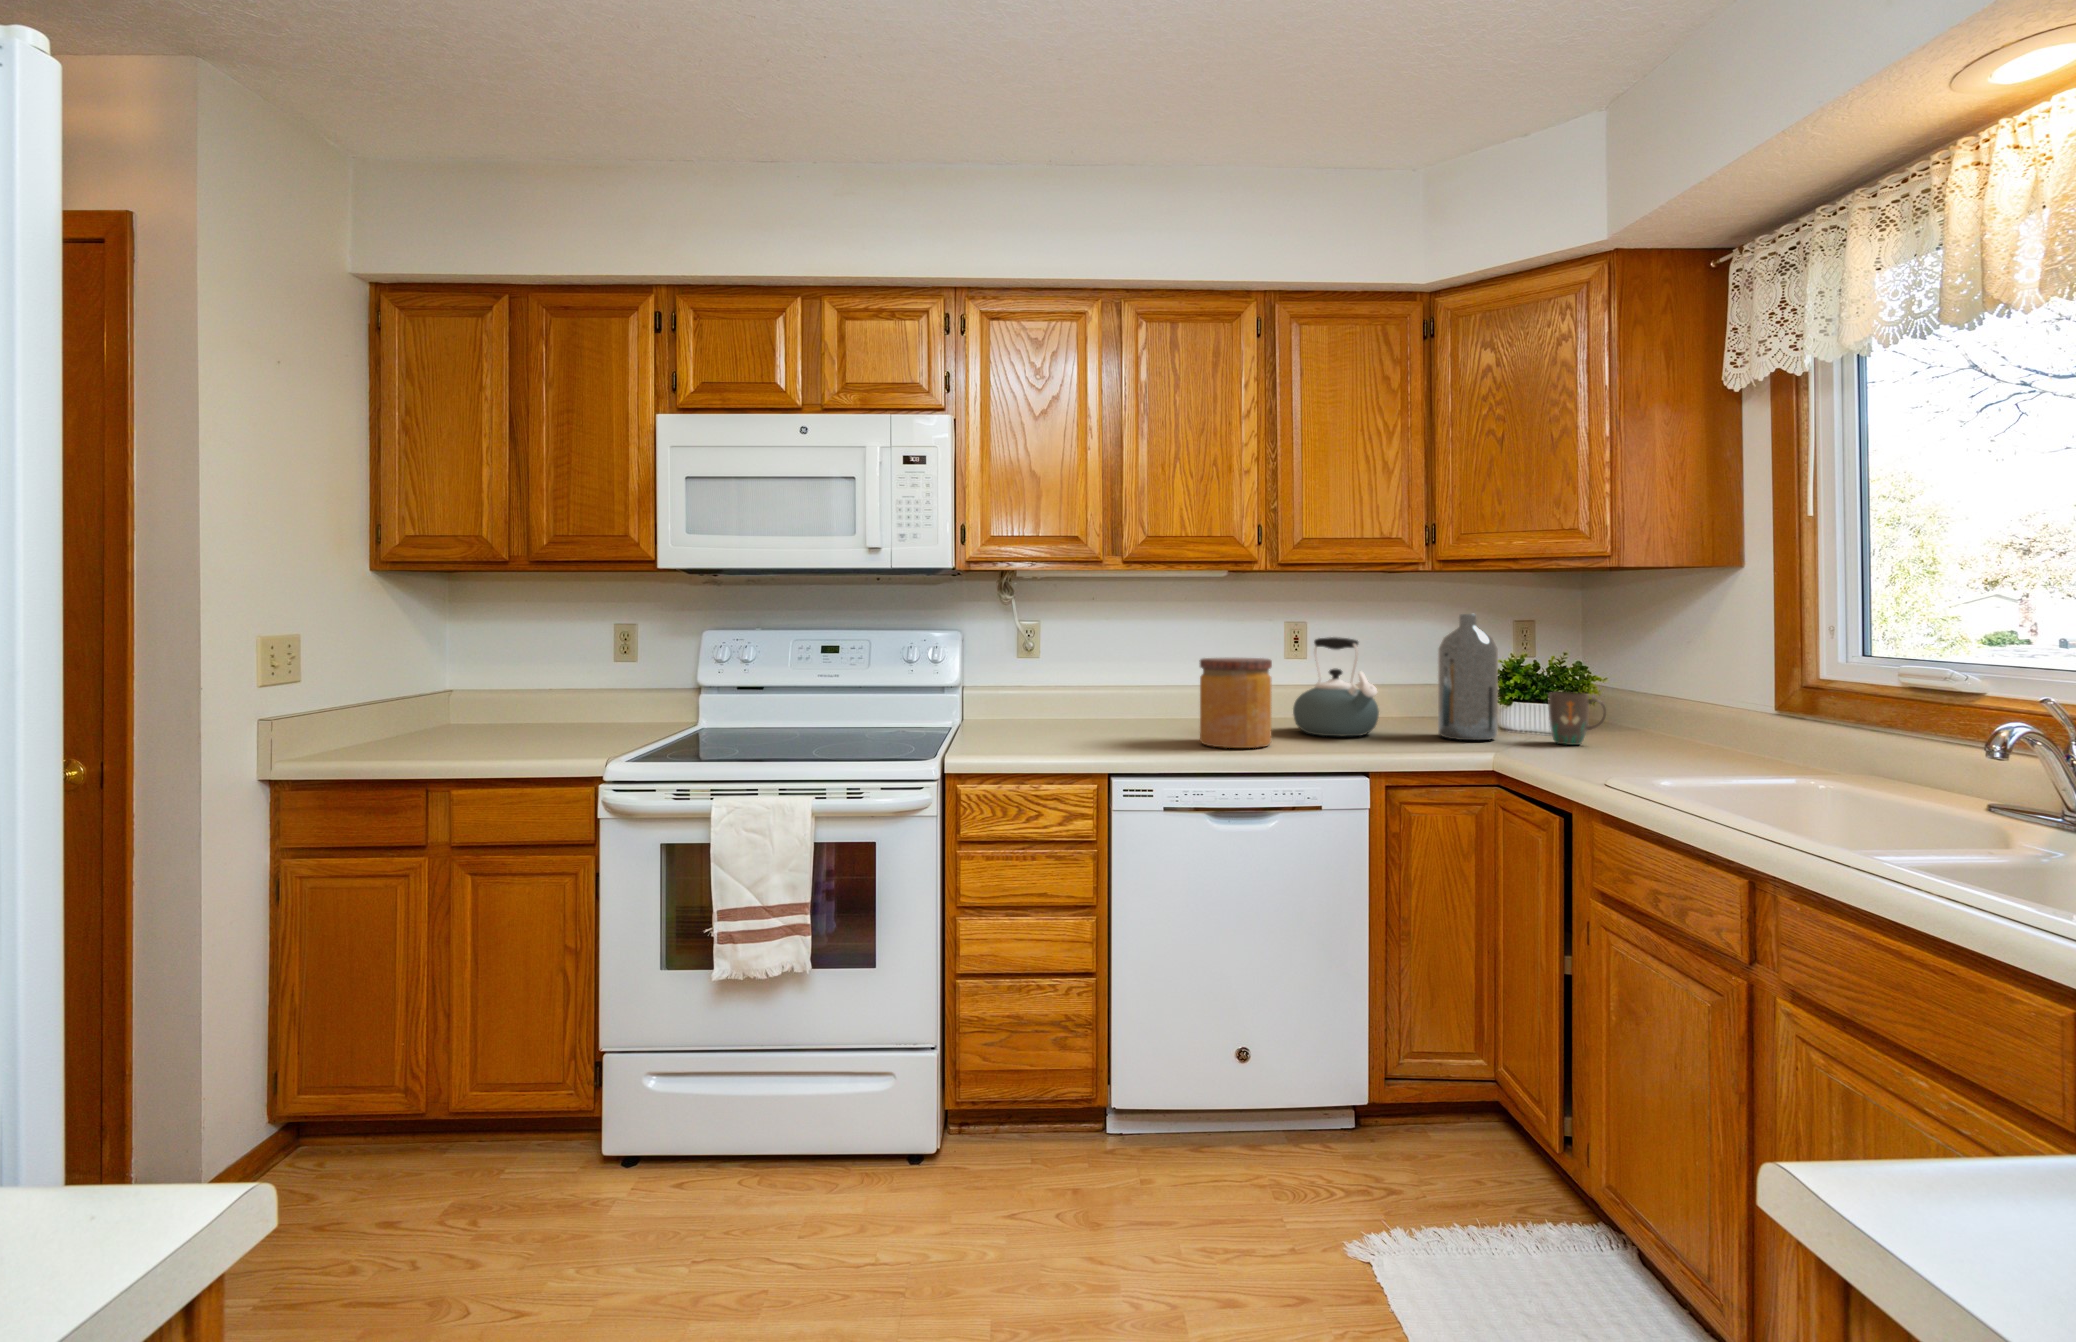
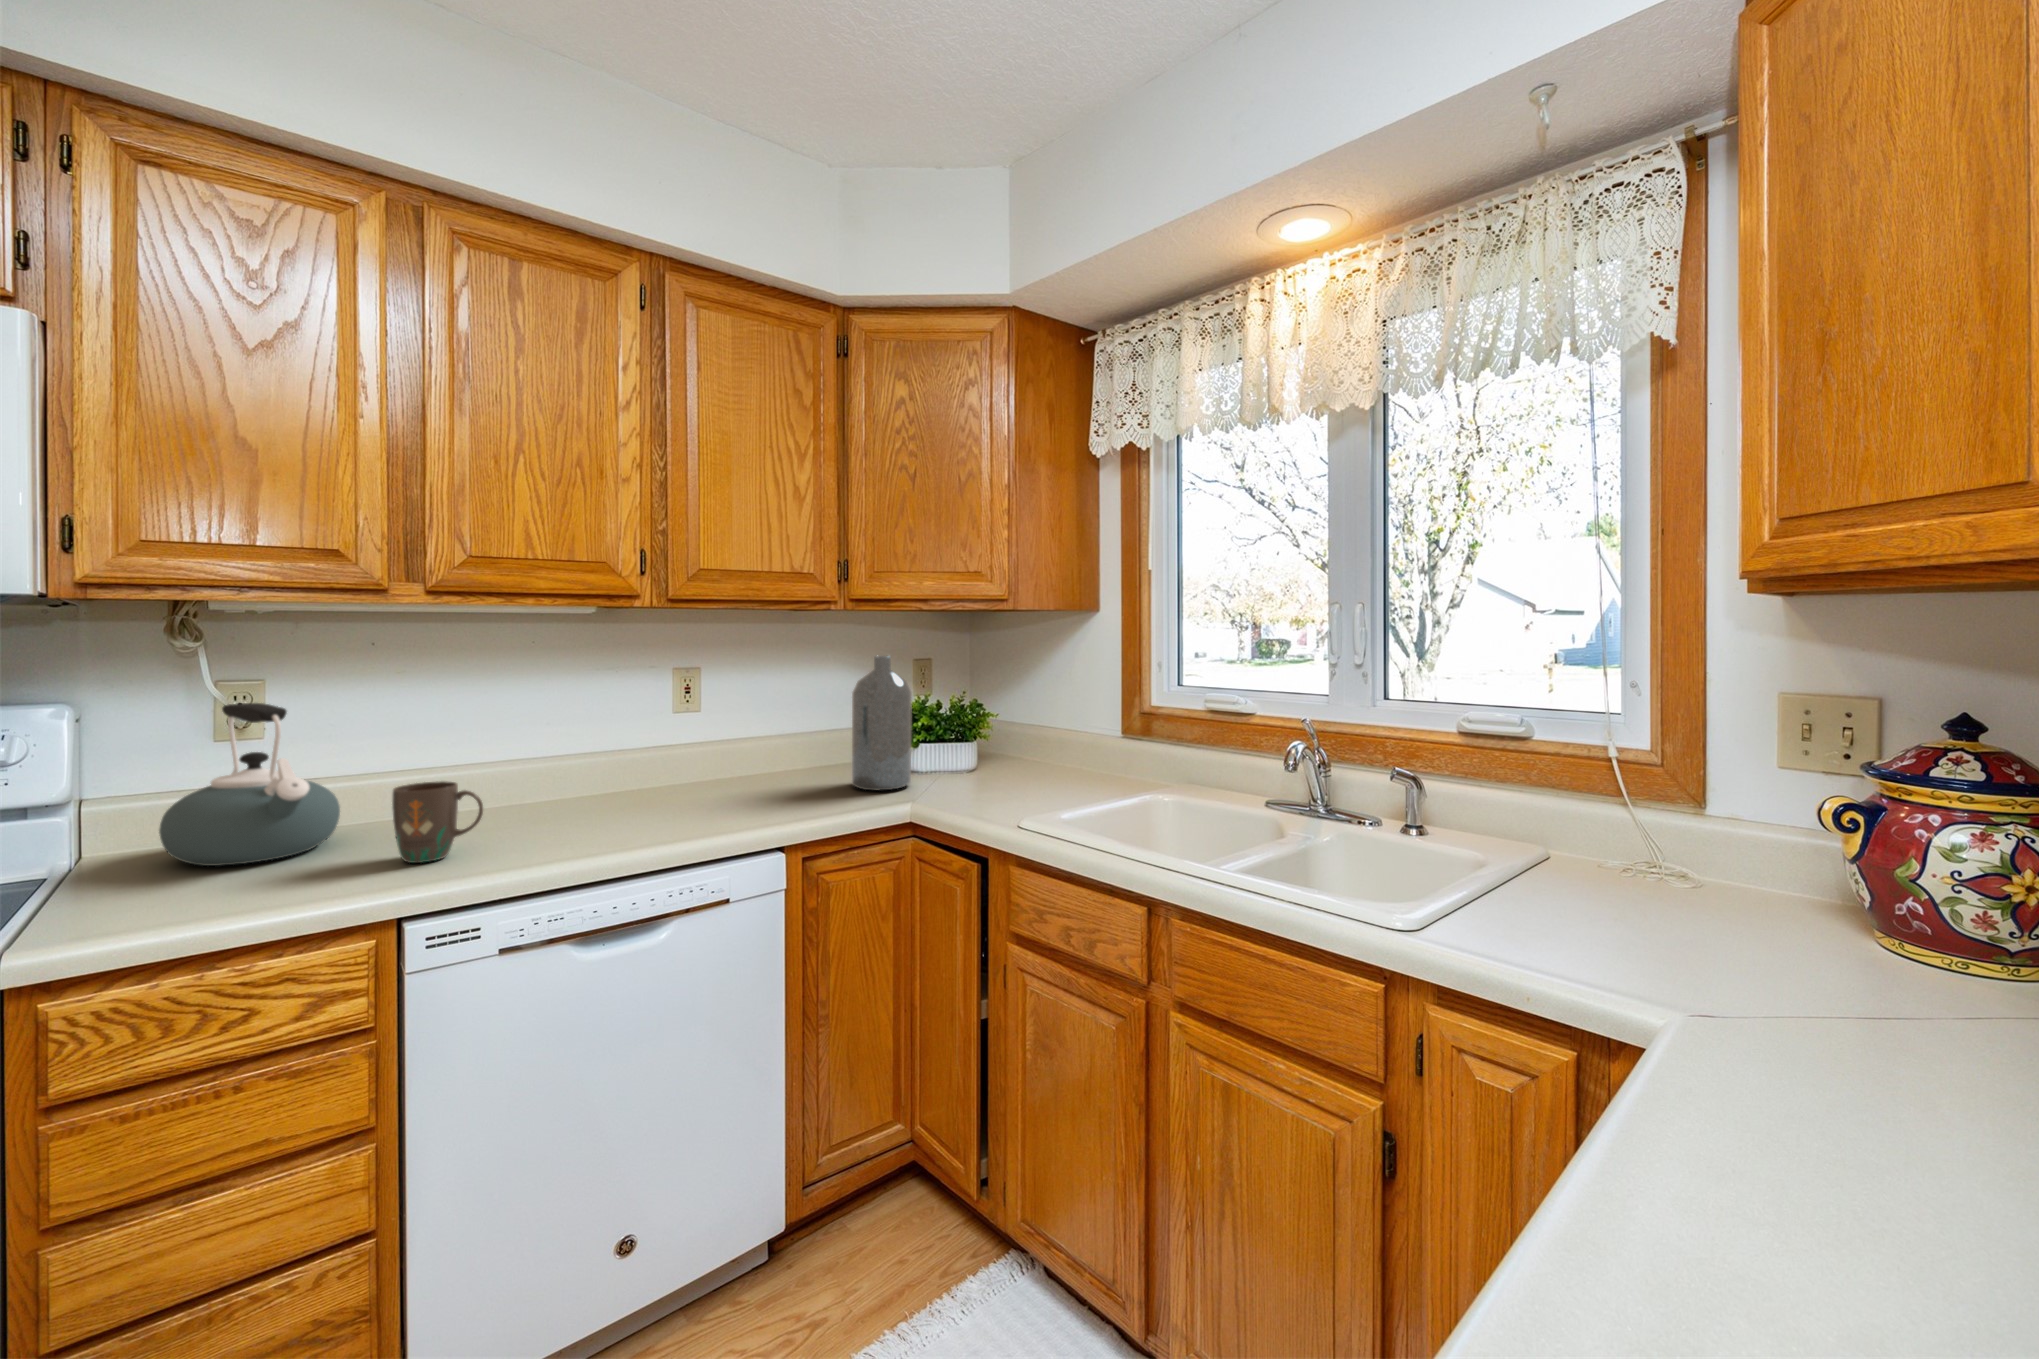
kettle: present [1293,637,1379,736] -> present [159,703,340,866]
jar: present [1200,658,1272,748] -> none [557,718,663,845]
mug: present [1548,692,1606,745] -> present [392,781,483,863]

